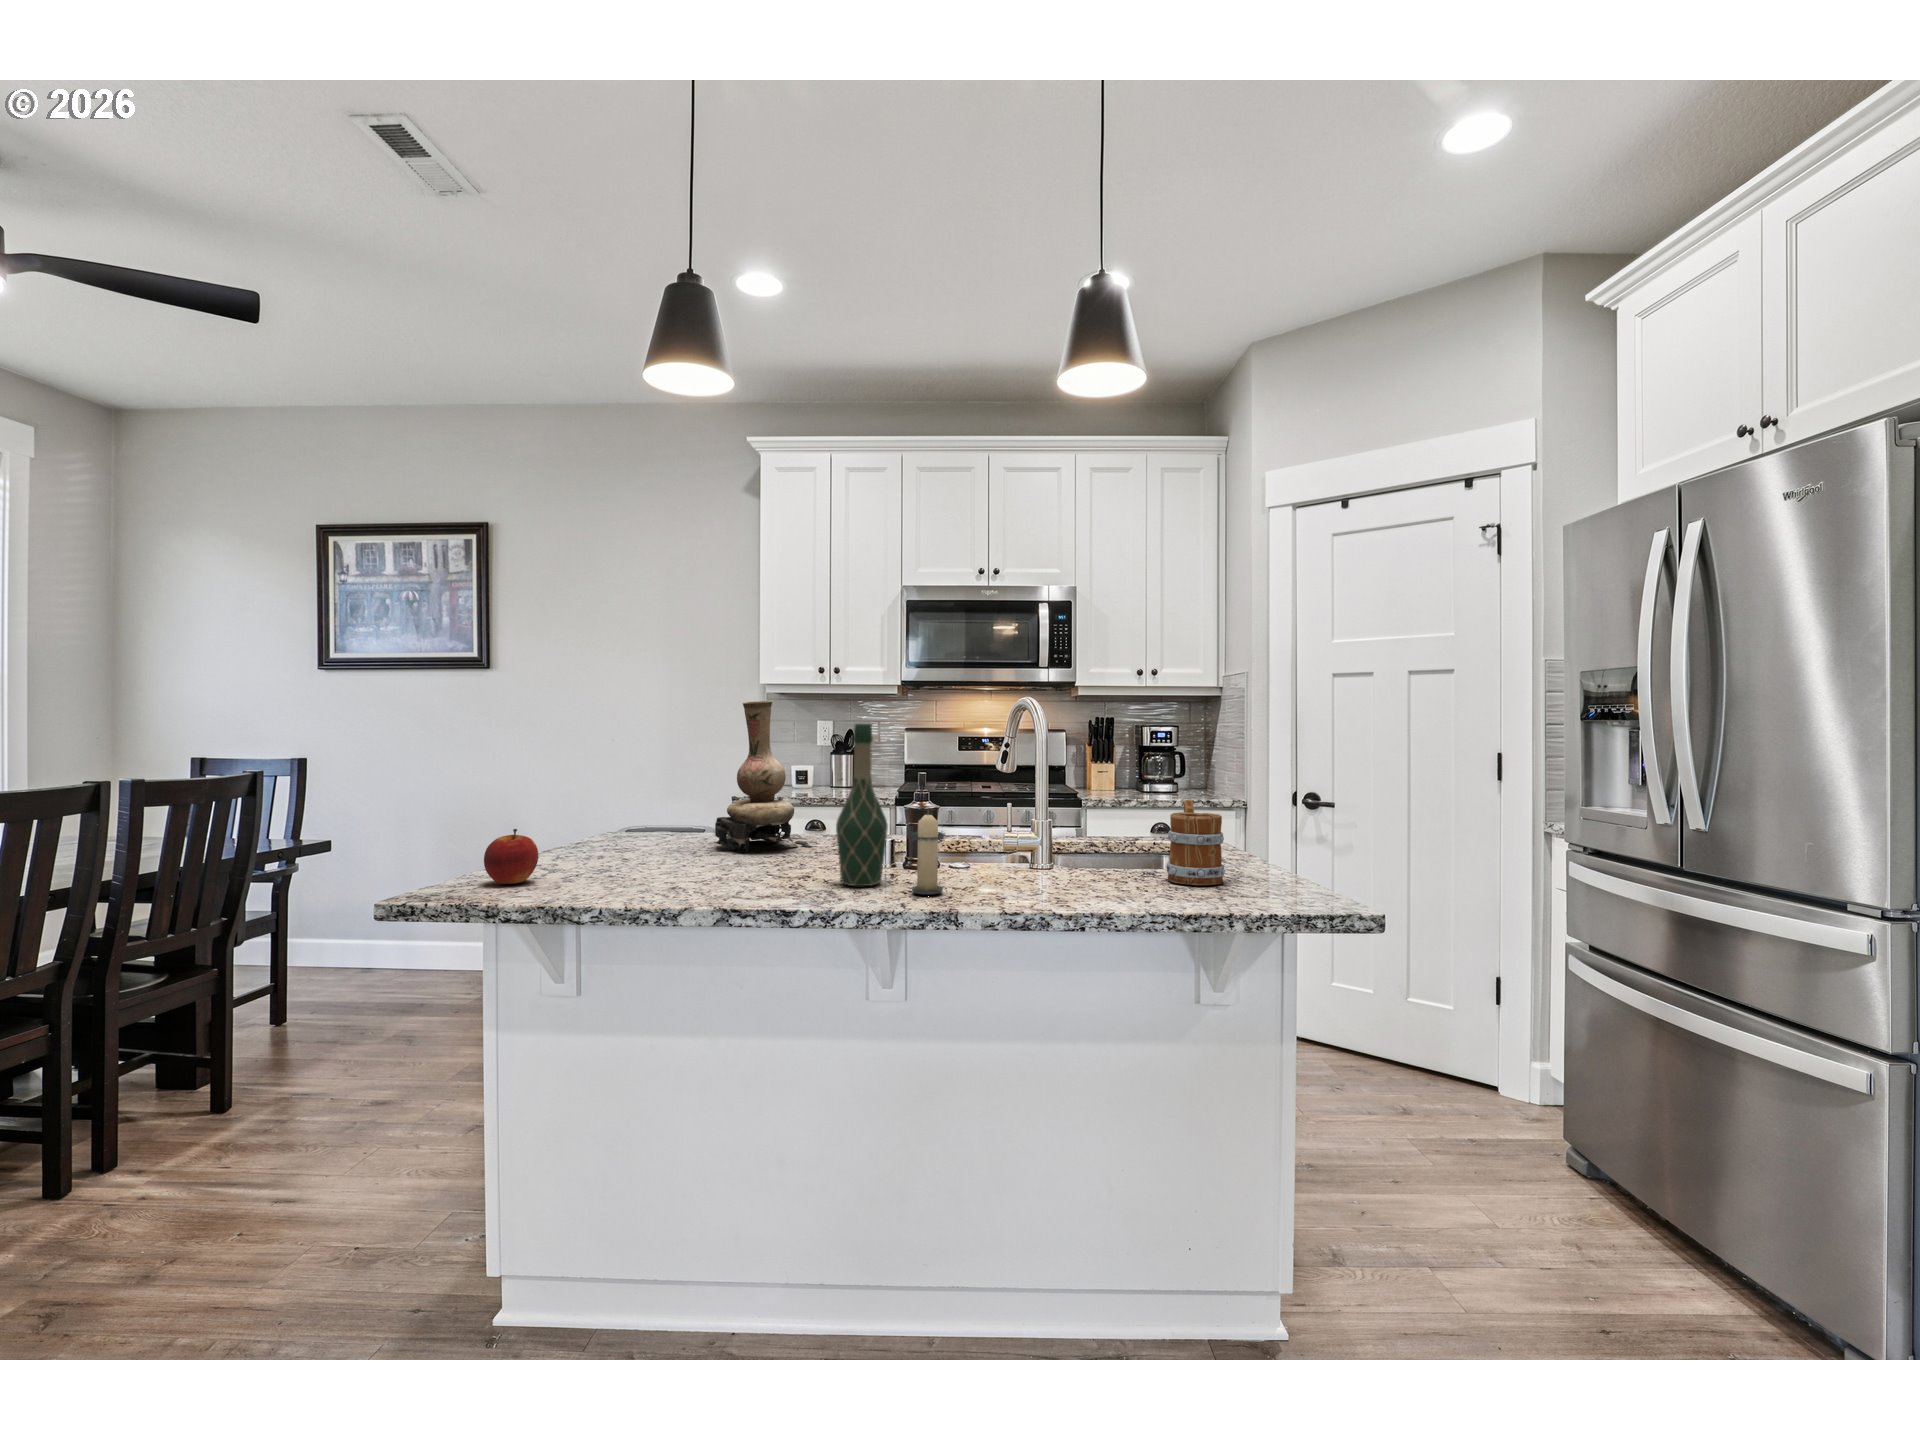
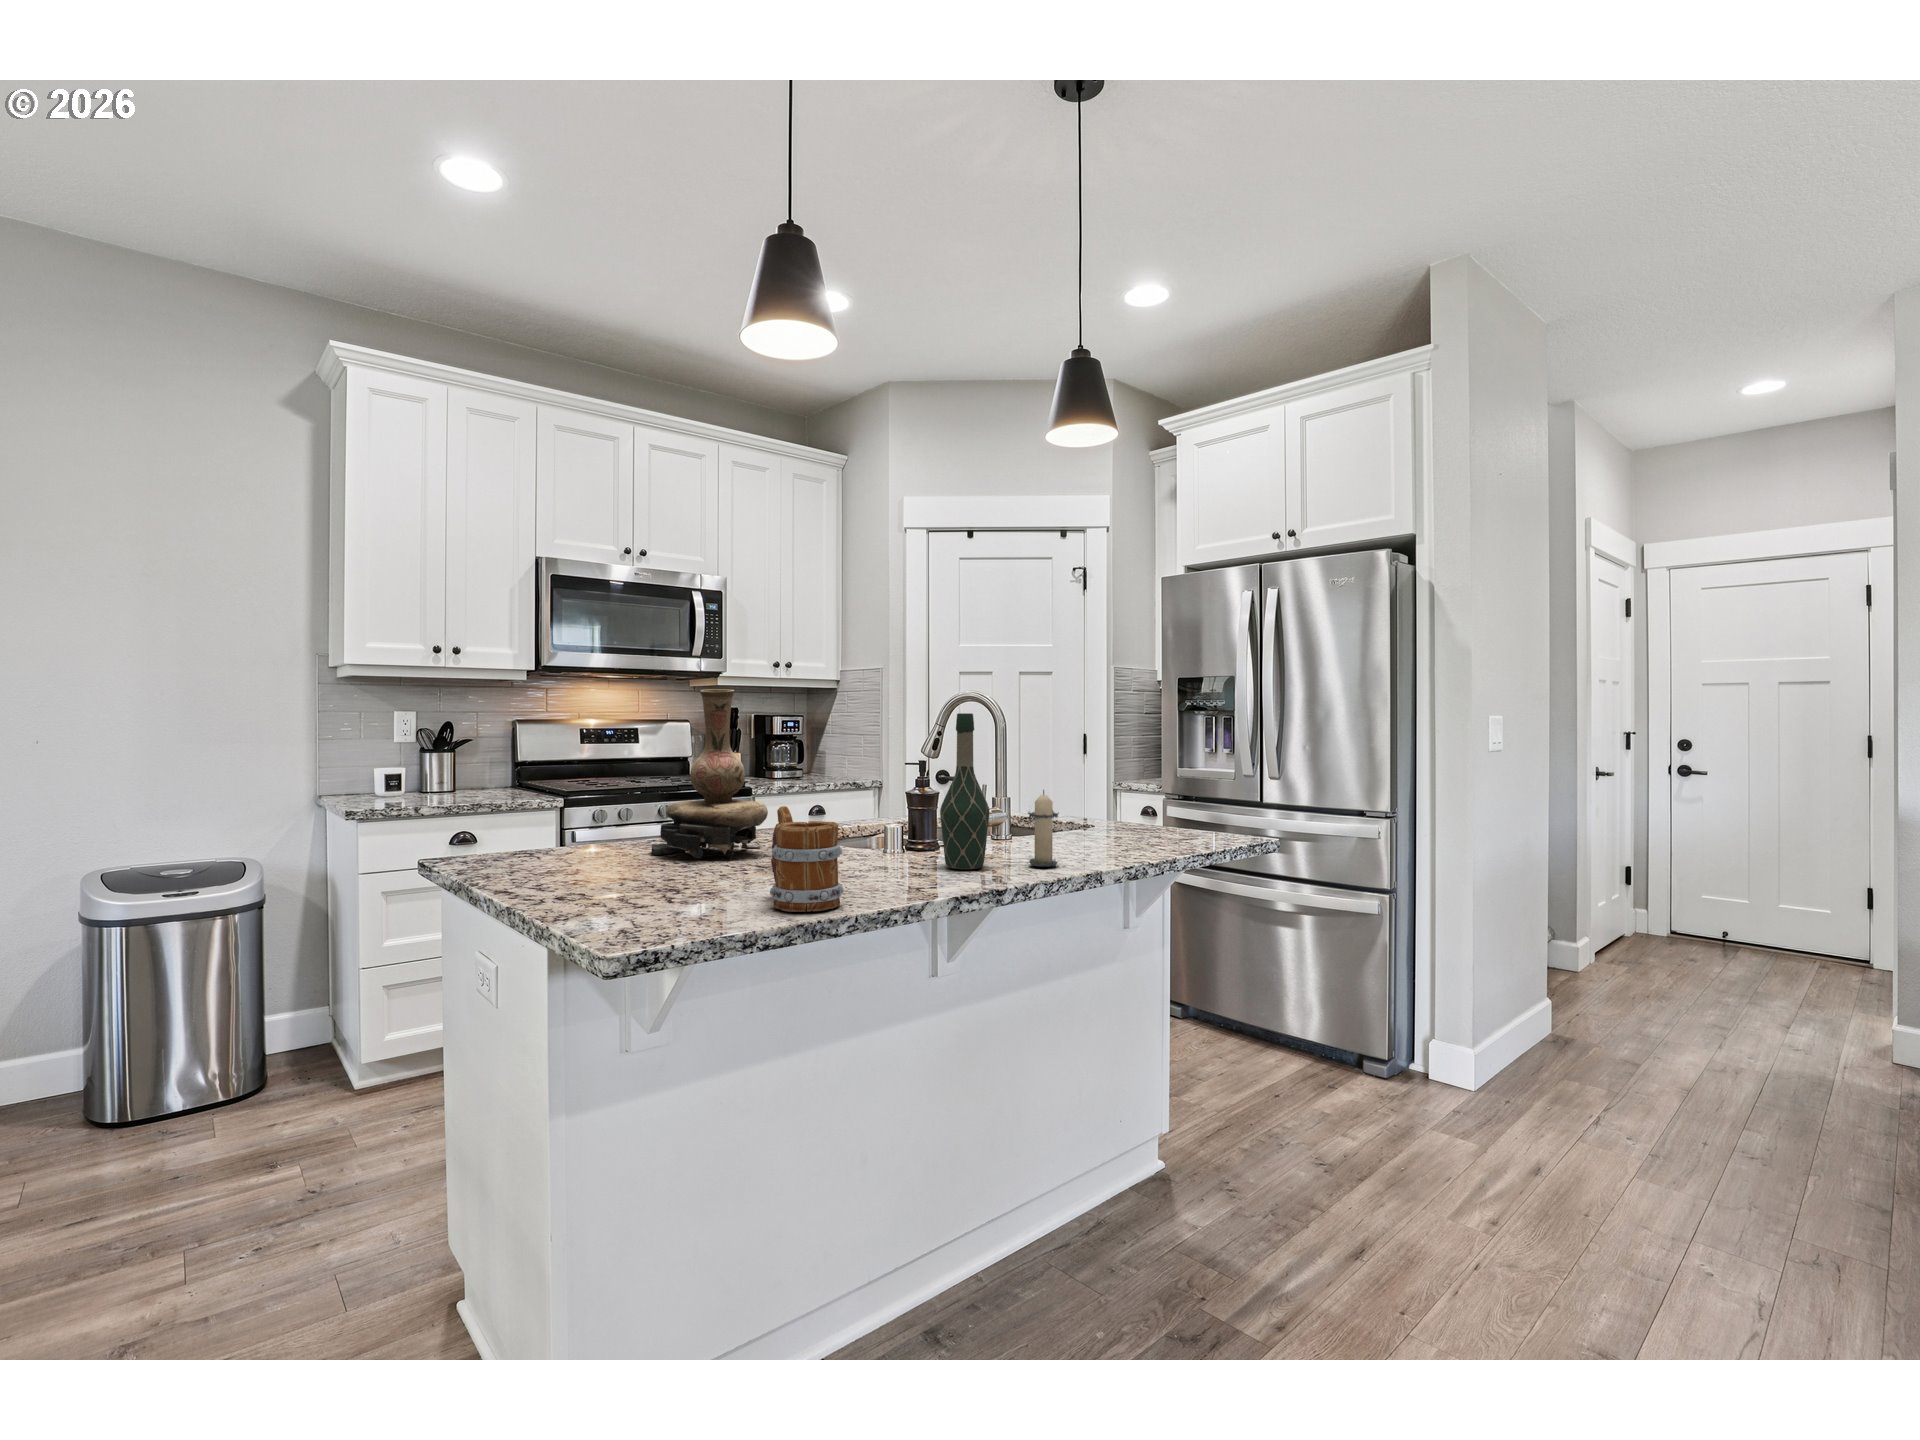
mug: present [1166,800,1225,885] -> present [770,806,844,912]
apple: present [484,829,538,884] -> none [610,848,675,917]

